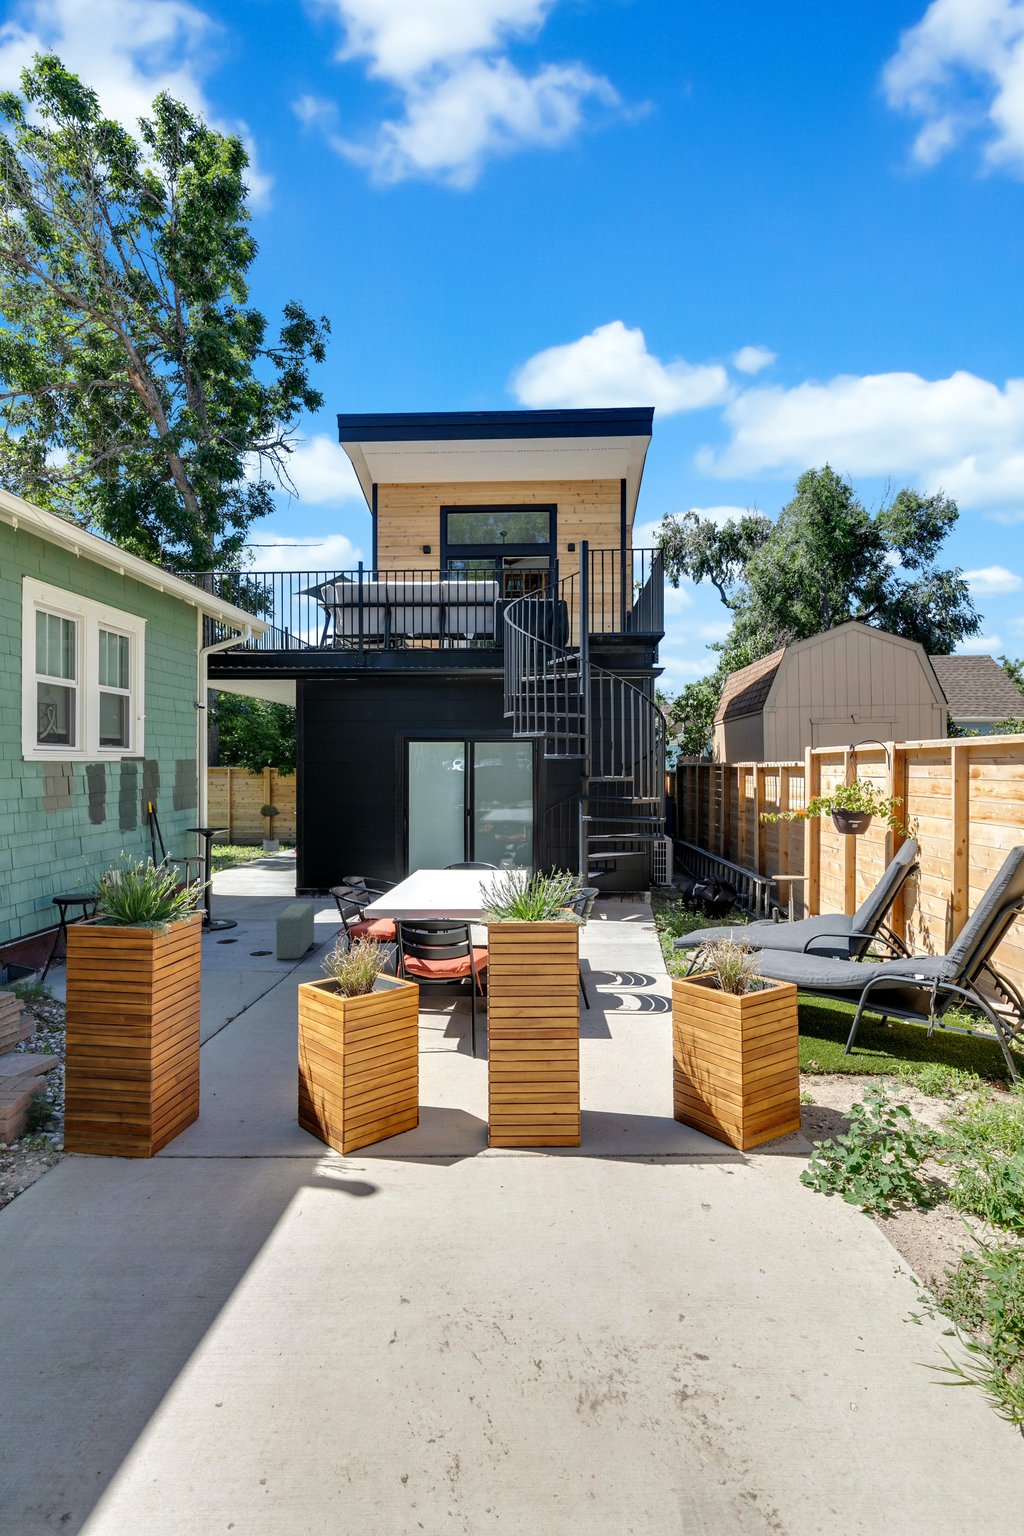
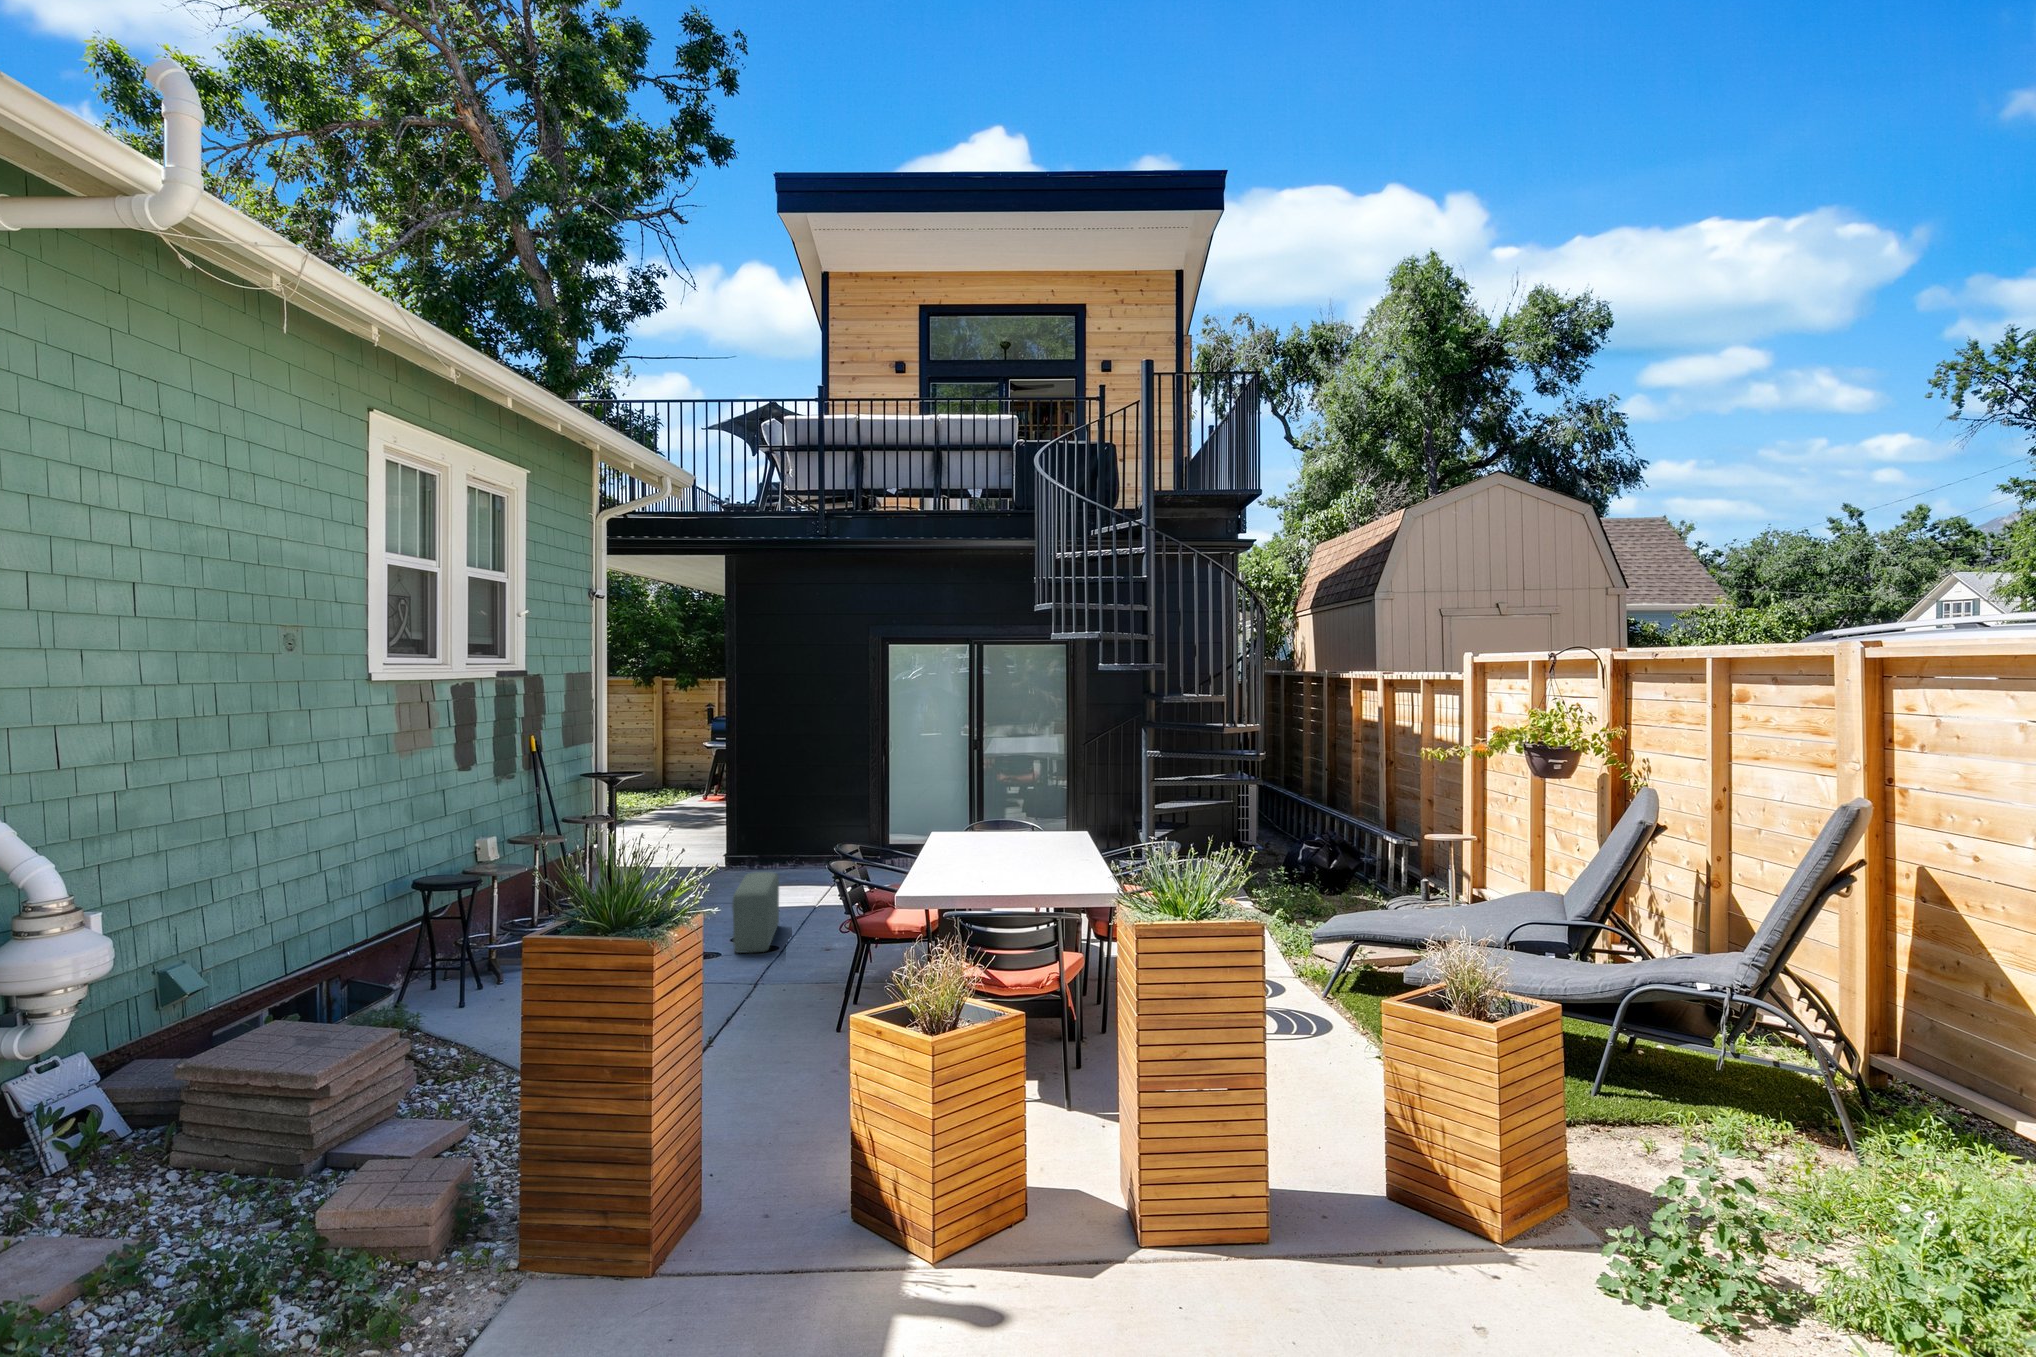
potted tree: present [260,804,280,851] -> none [656,720,684,786]

